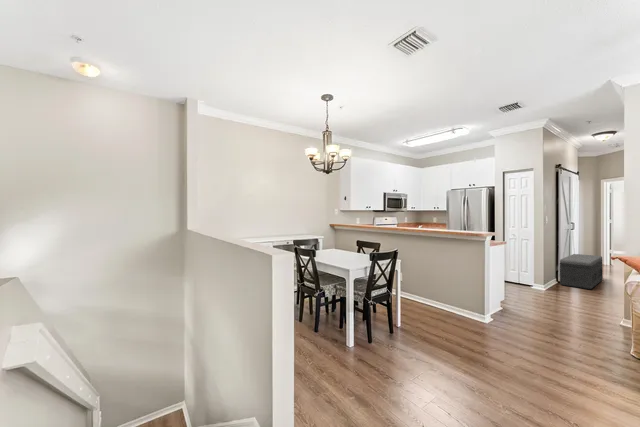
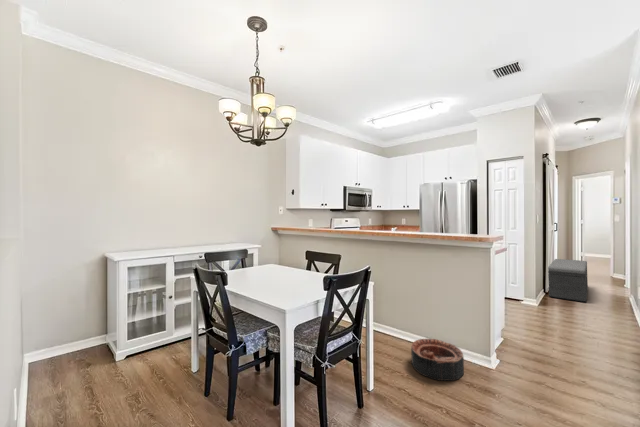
basket: none [428,302,464,326] -> present [411,339,464,381]

